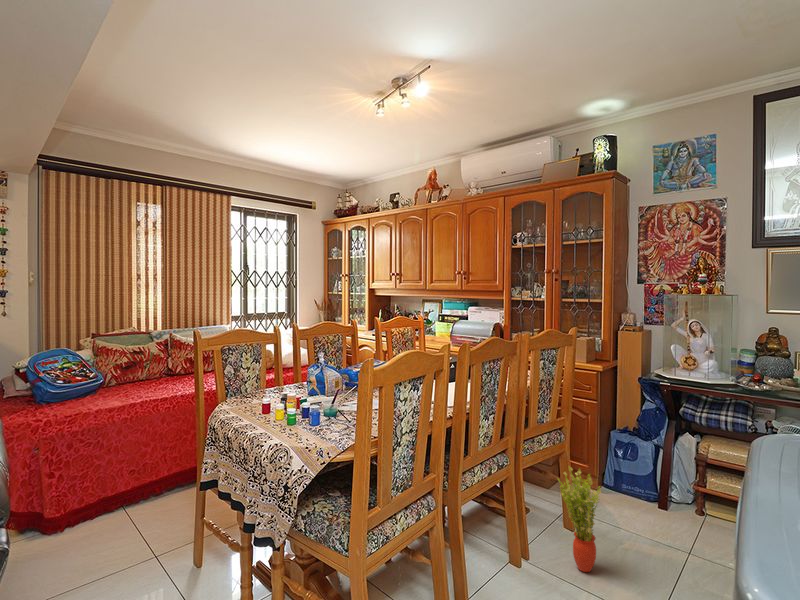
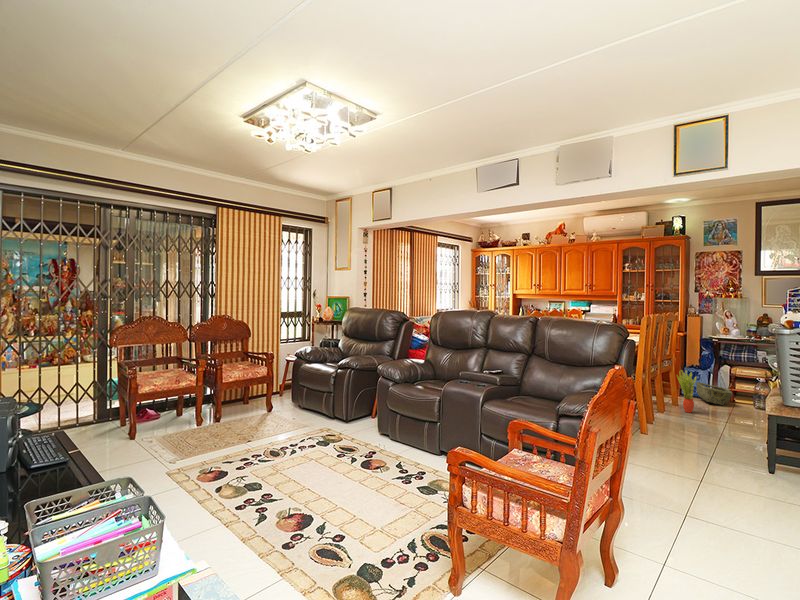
woven basket: none [628,468,696,533] -> present [696,382,733,405]

